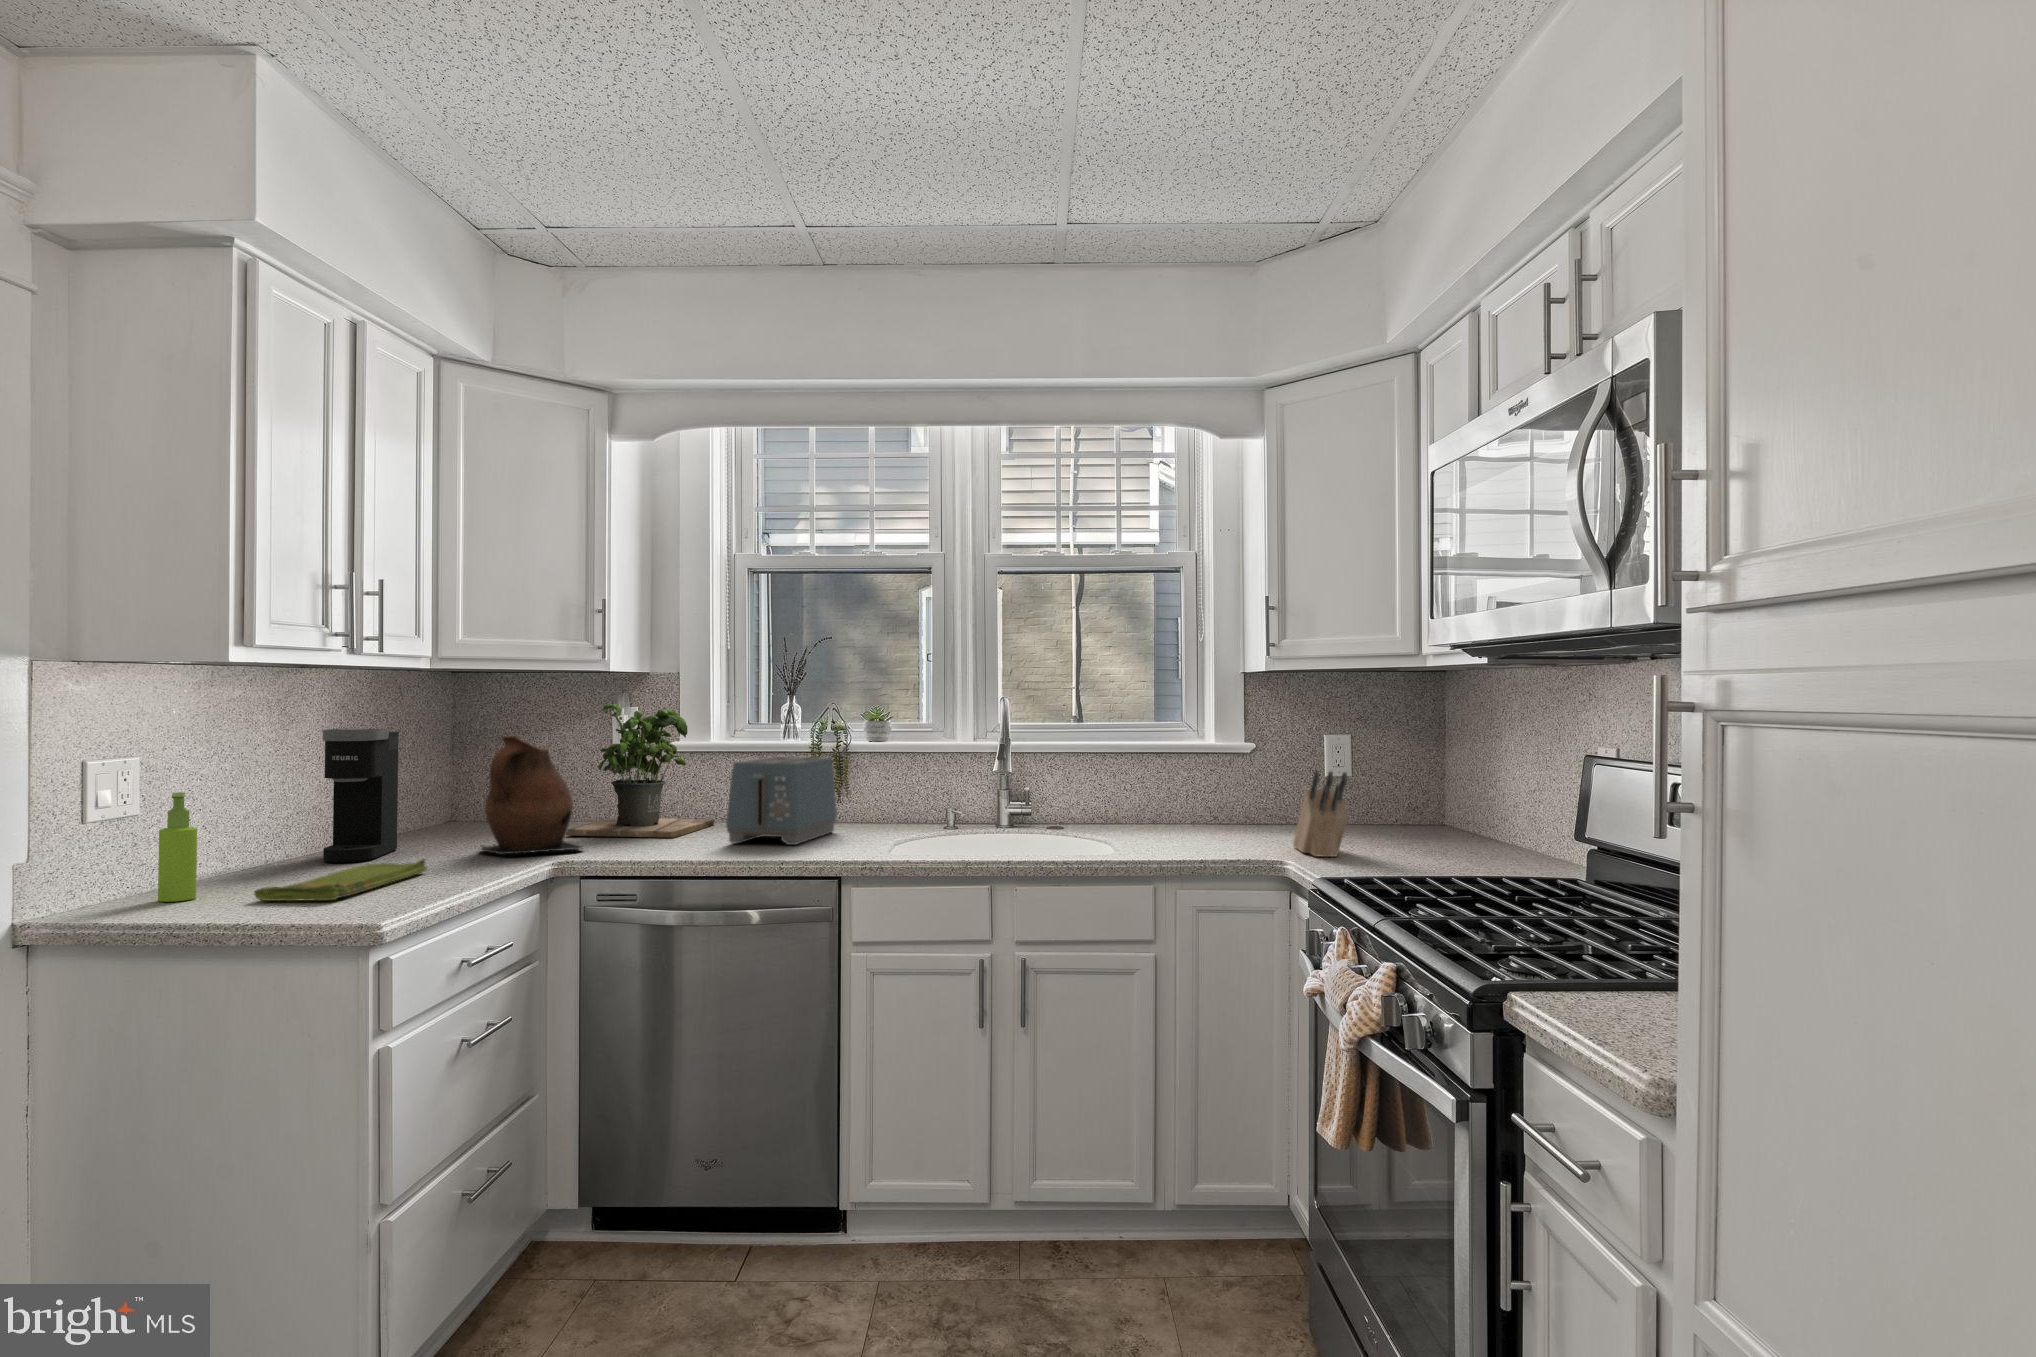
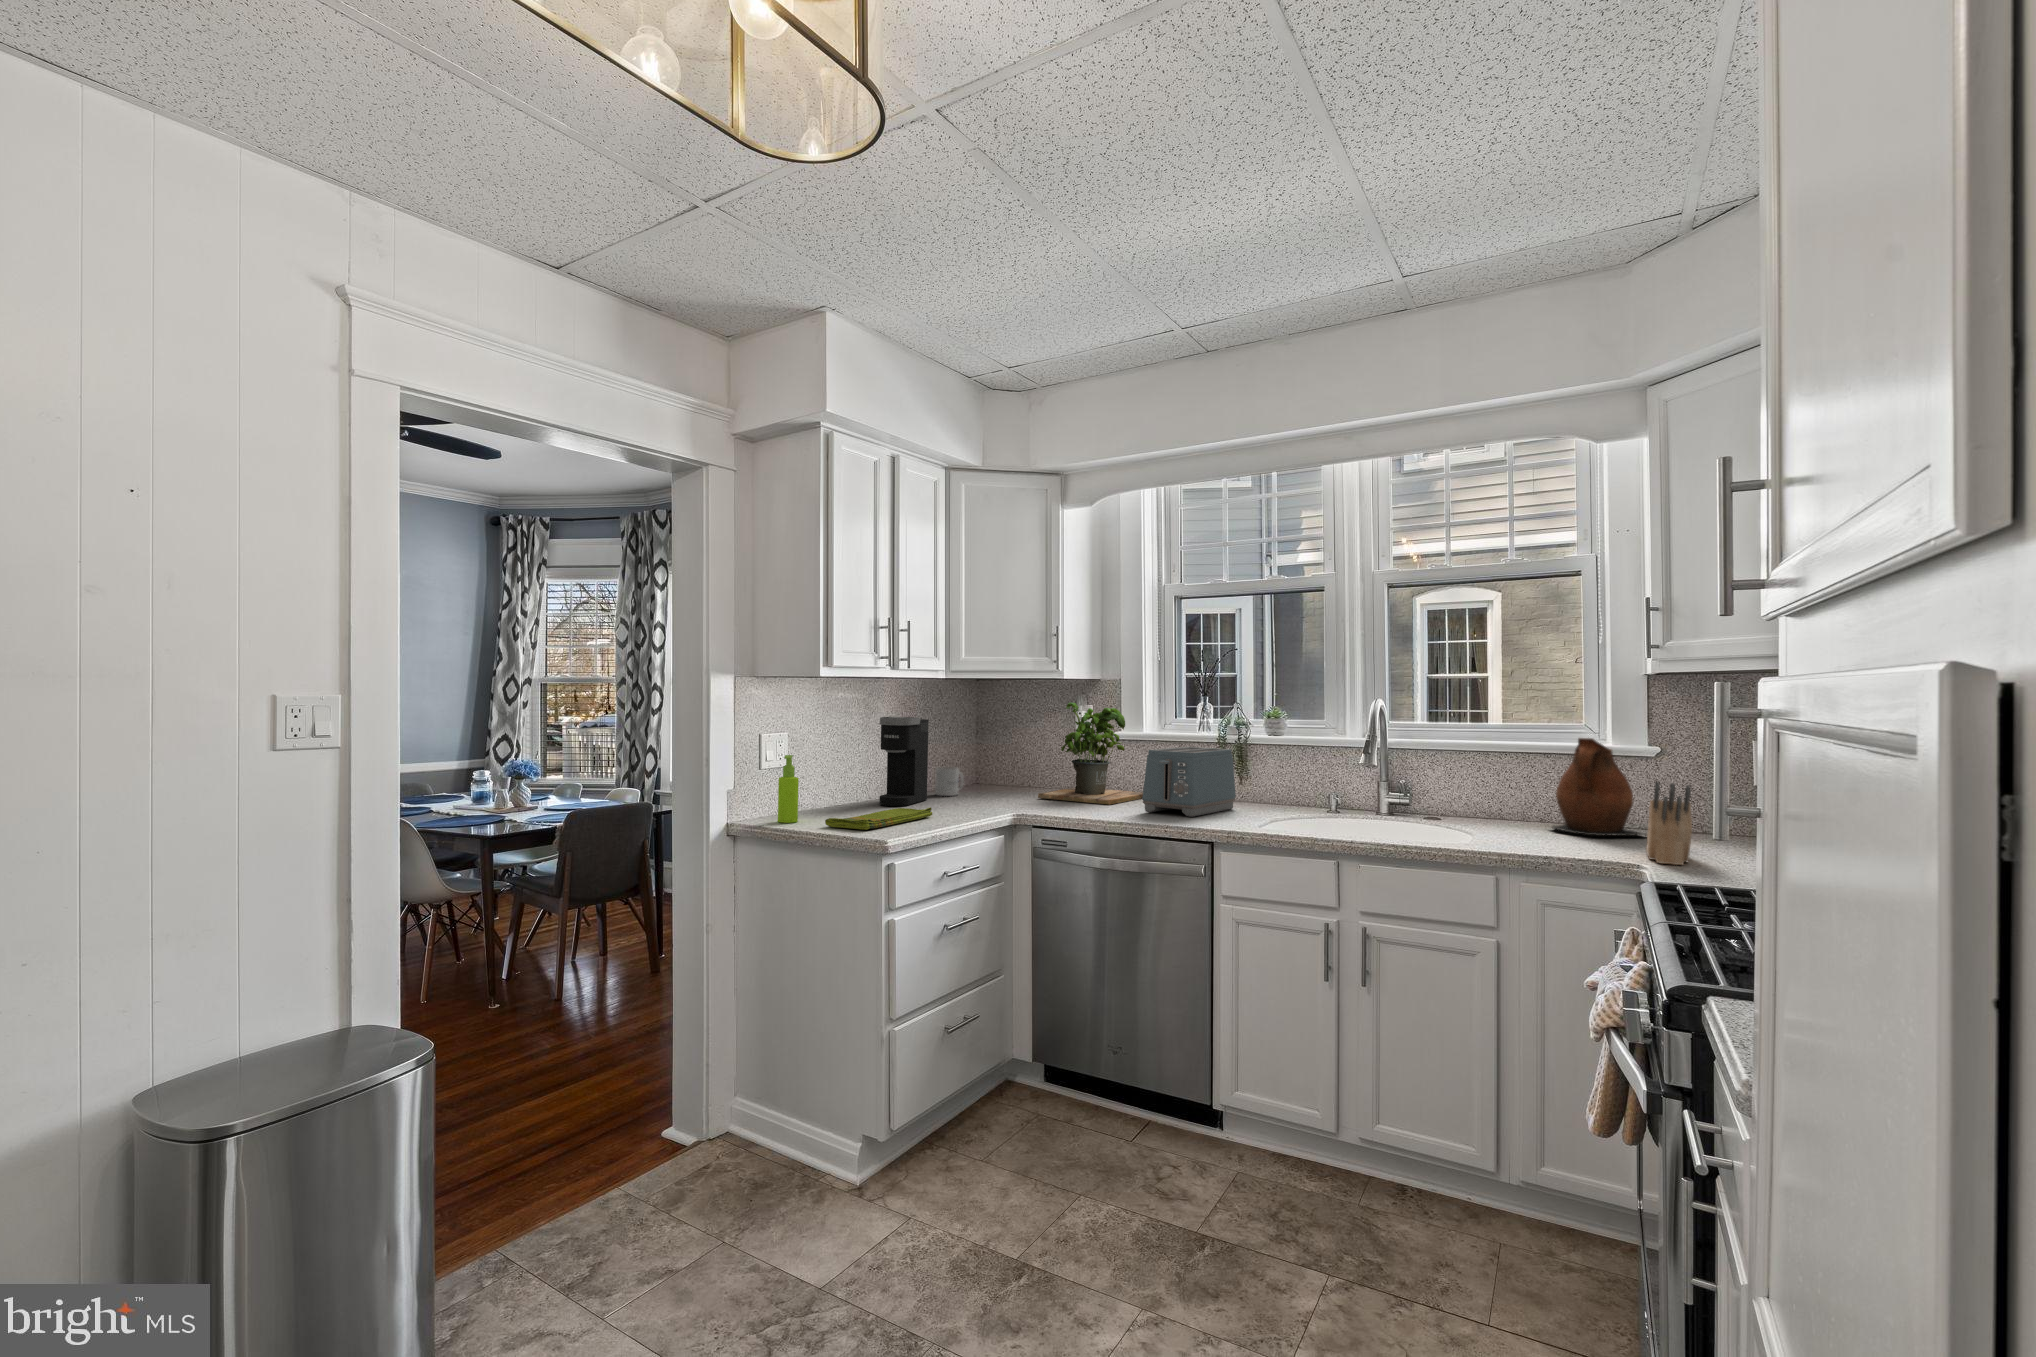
ceramic pitcher: present [481,736,584,854] -> present [1552,738,1647,836]
mug: none [404,800,448,842] -> present [935,767,964,796]

